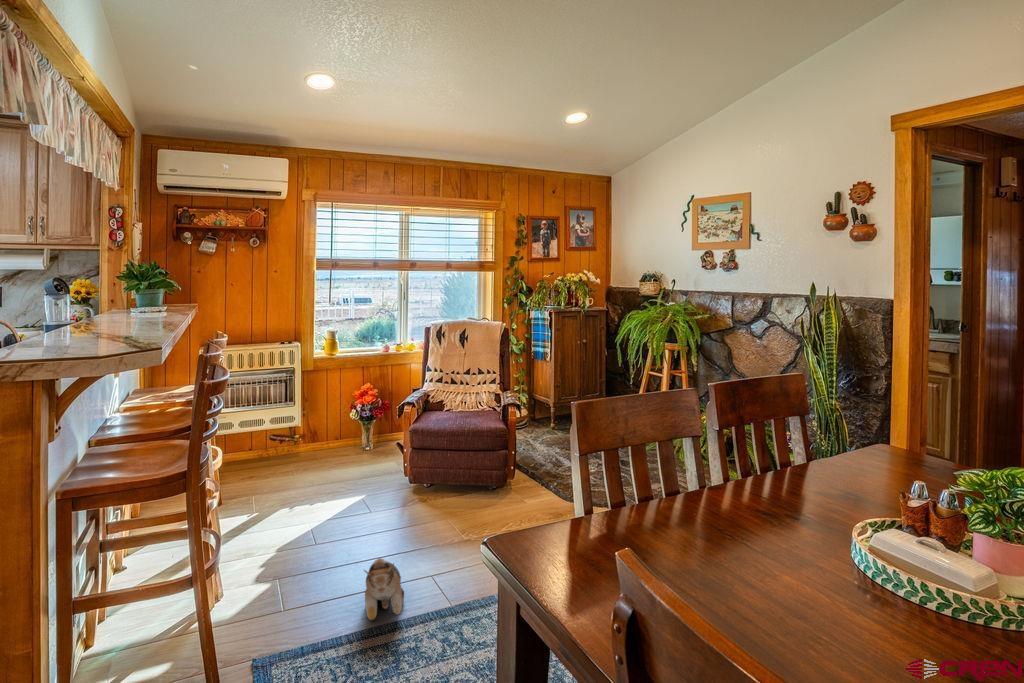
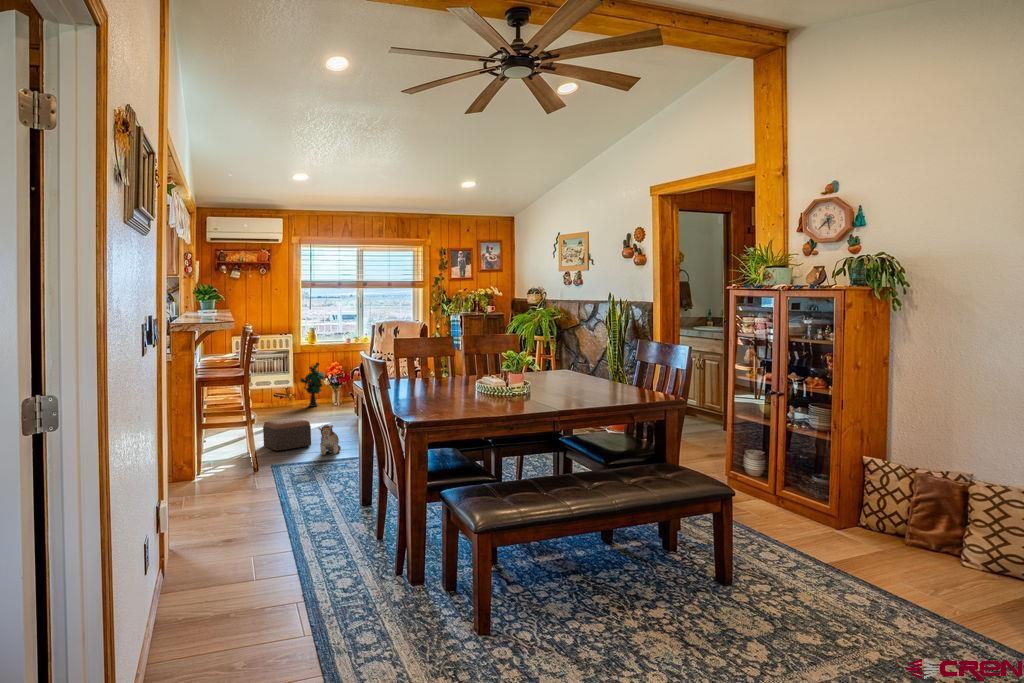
decorative plant: none [312,385,353,454] -> present [300,363,325,407]
footstool: none [247,515,342,600] -> present [263,418,311,451]

